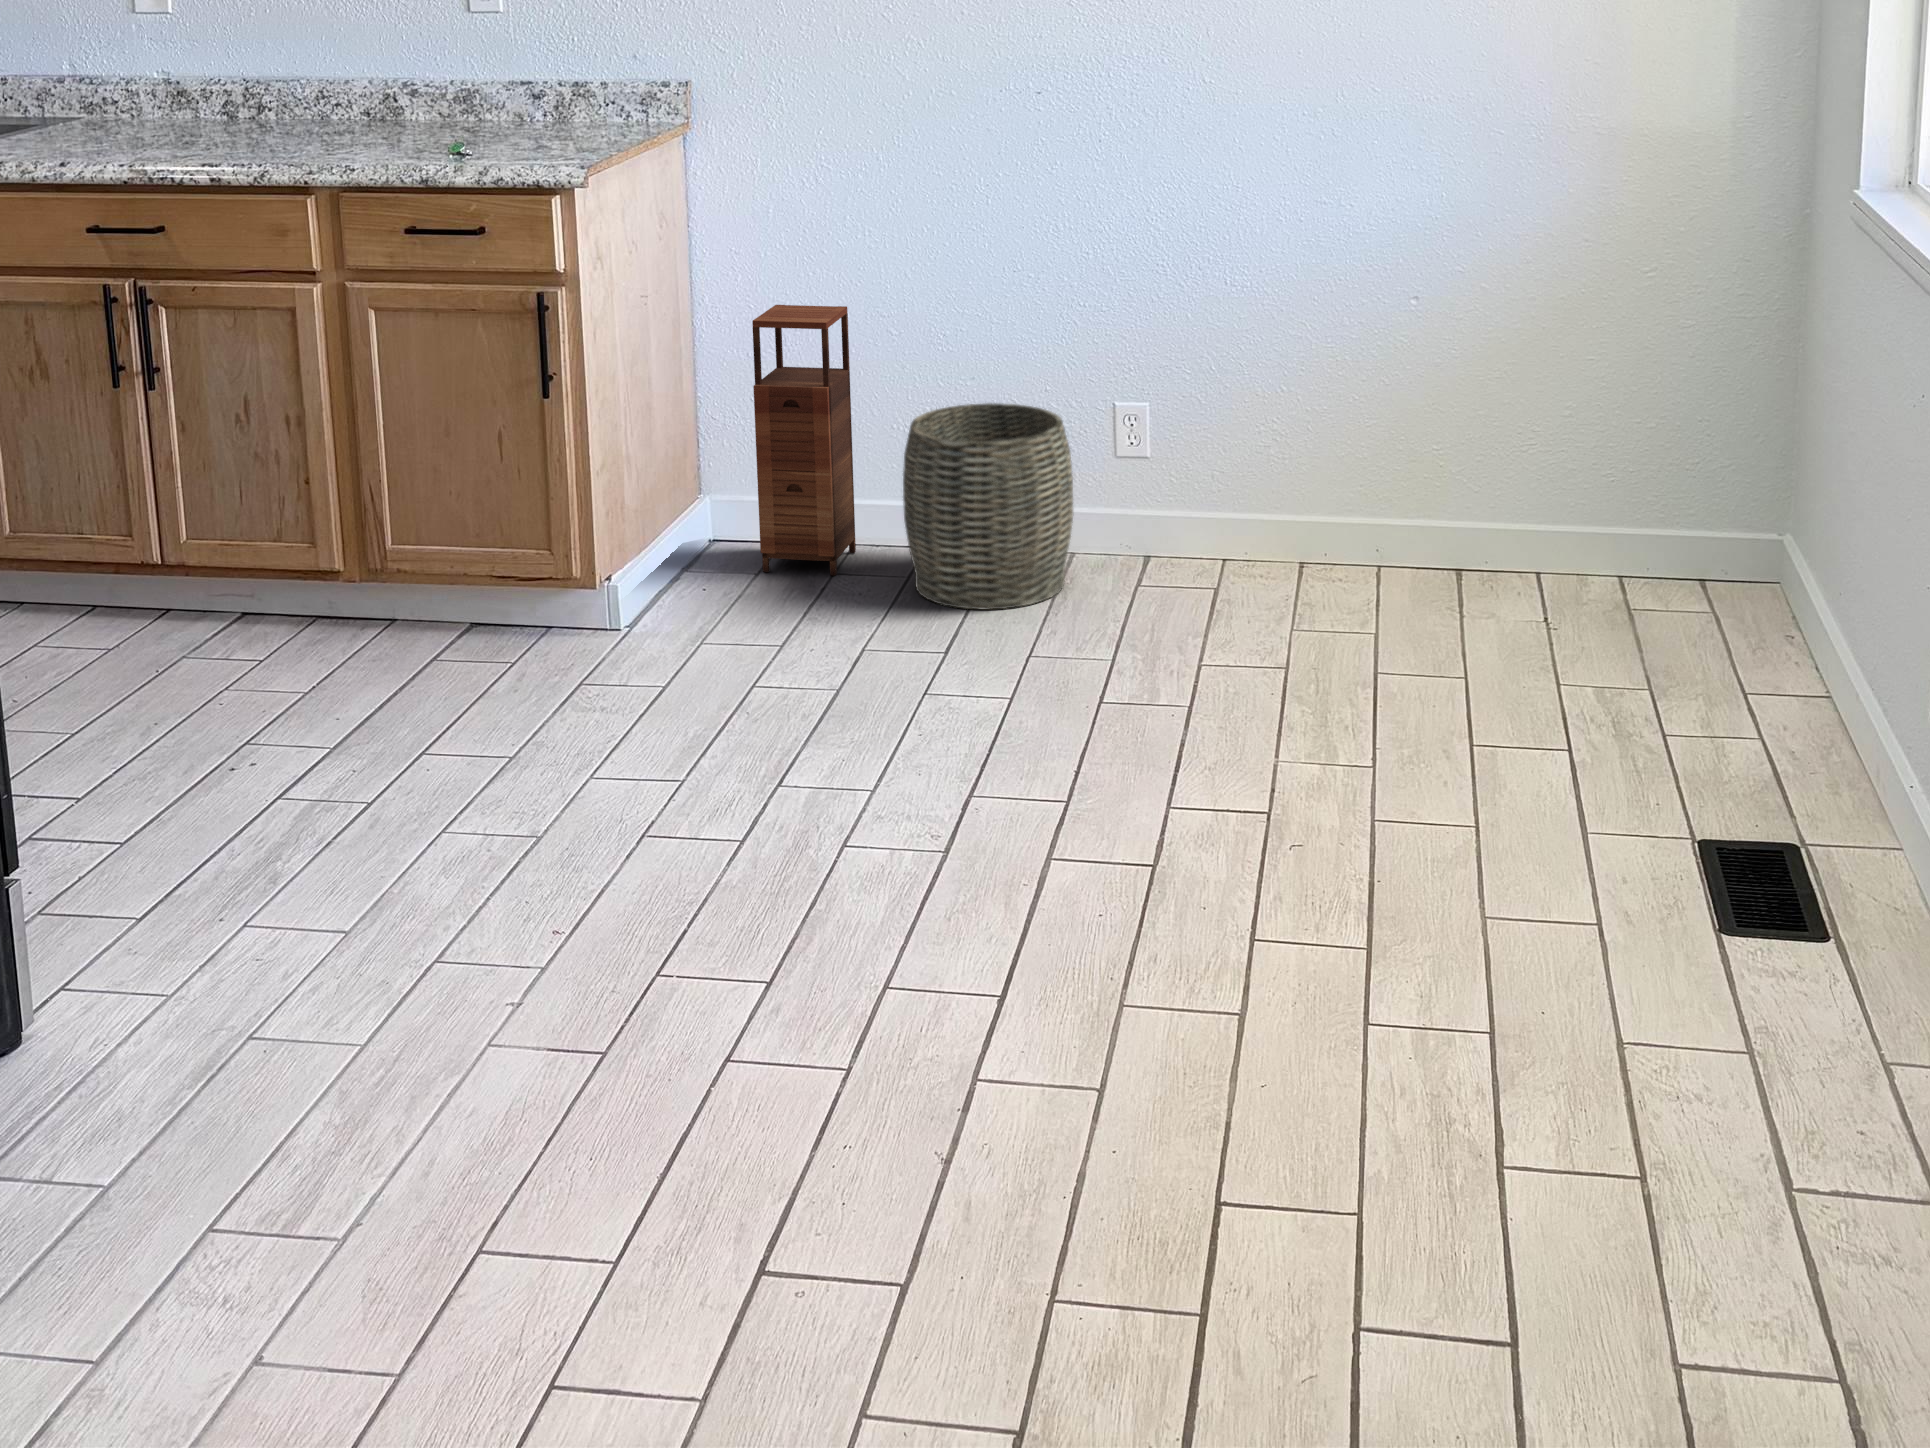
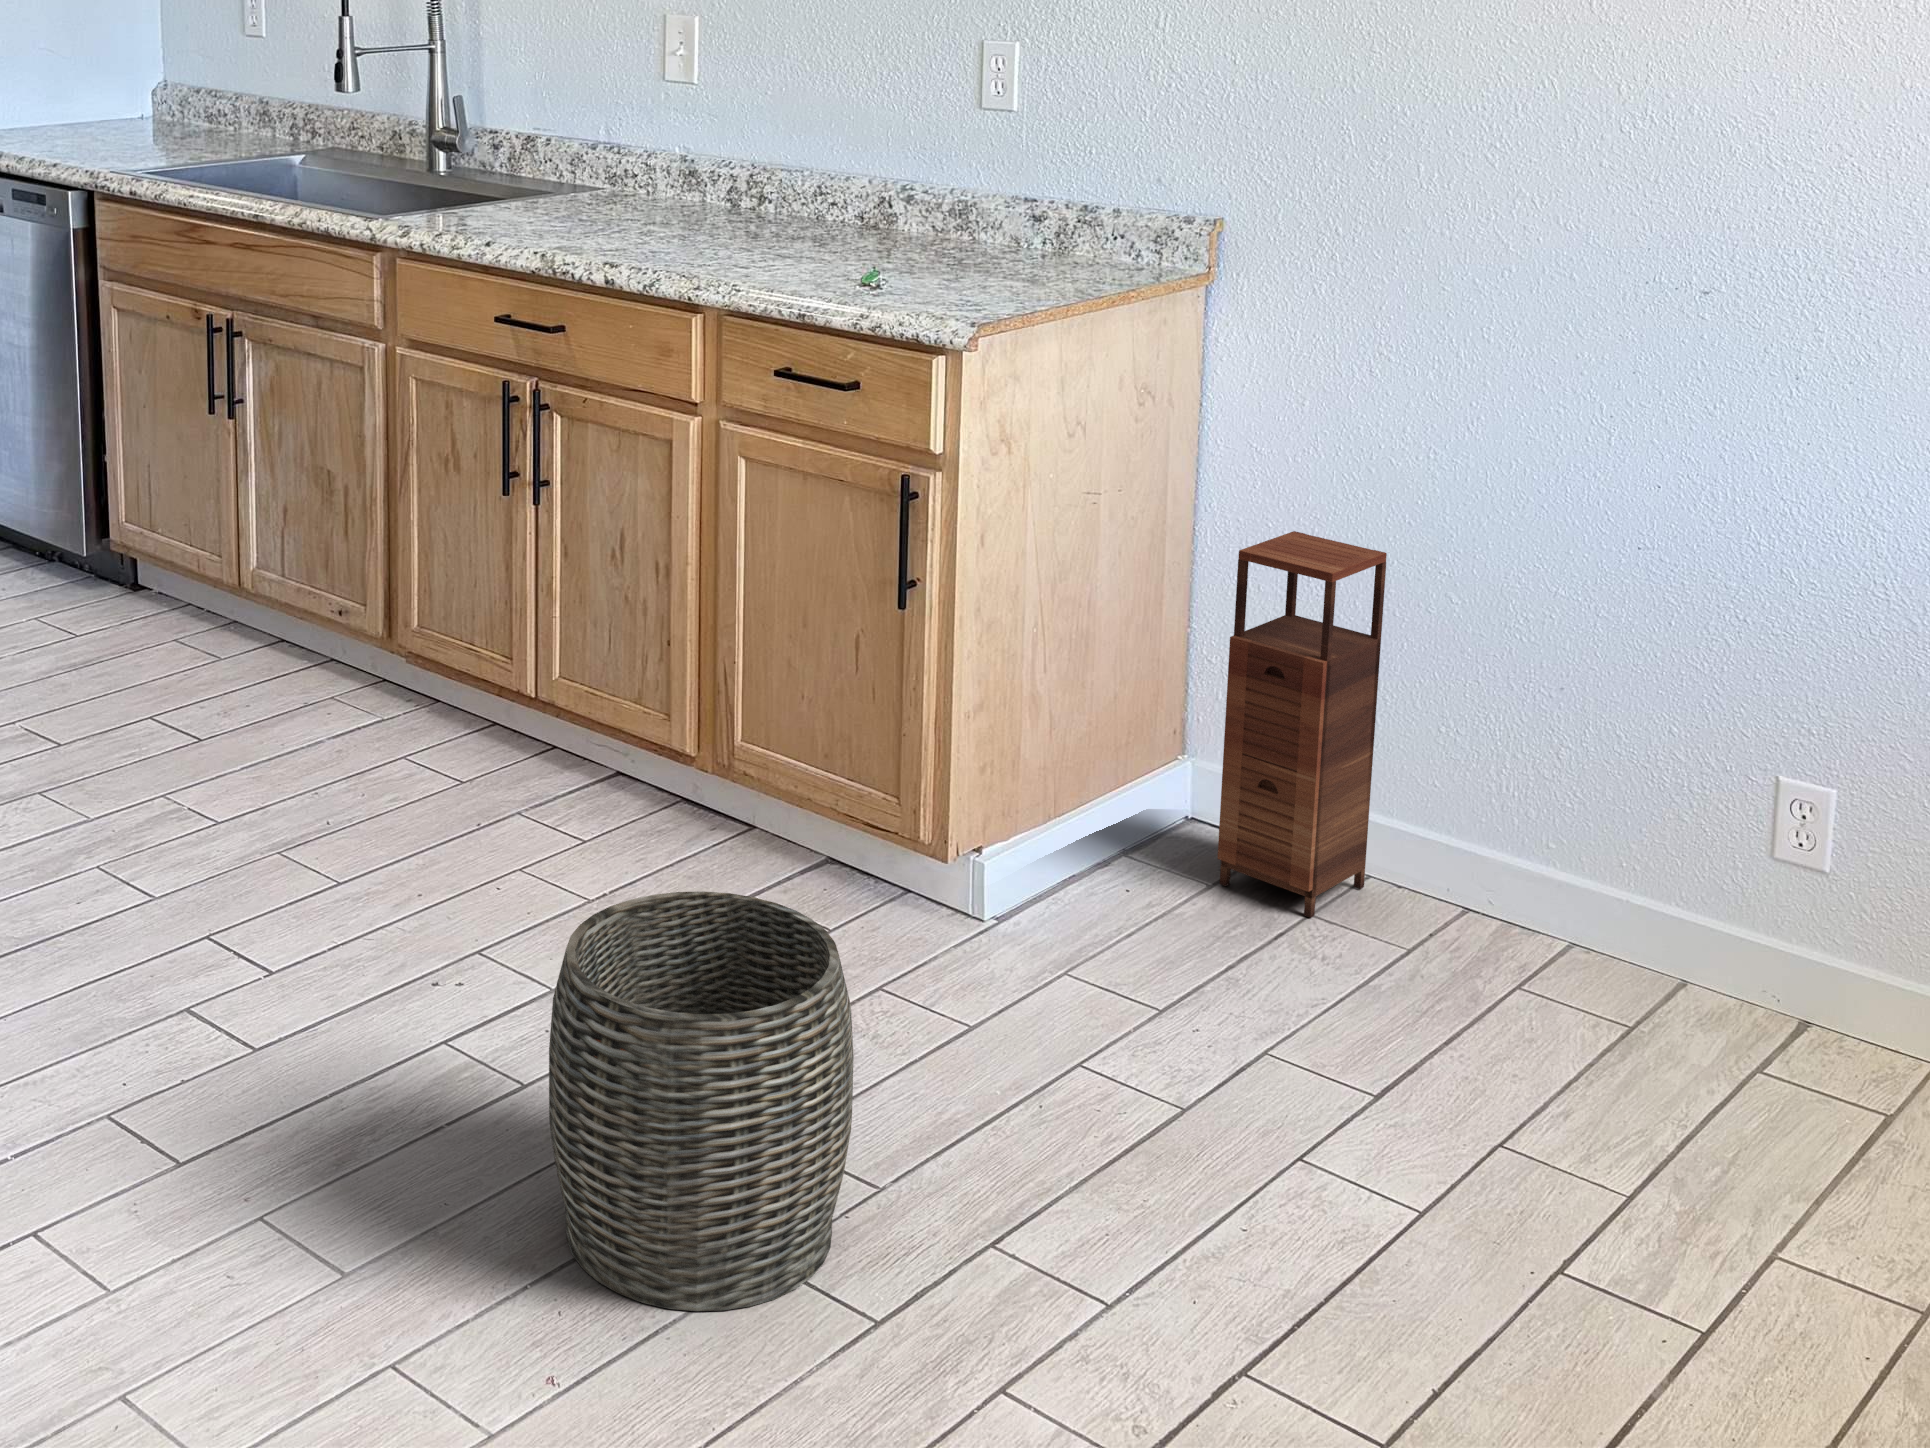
woven basket: present [903,403,1073,610] -> present [549,891,854,1311]

